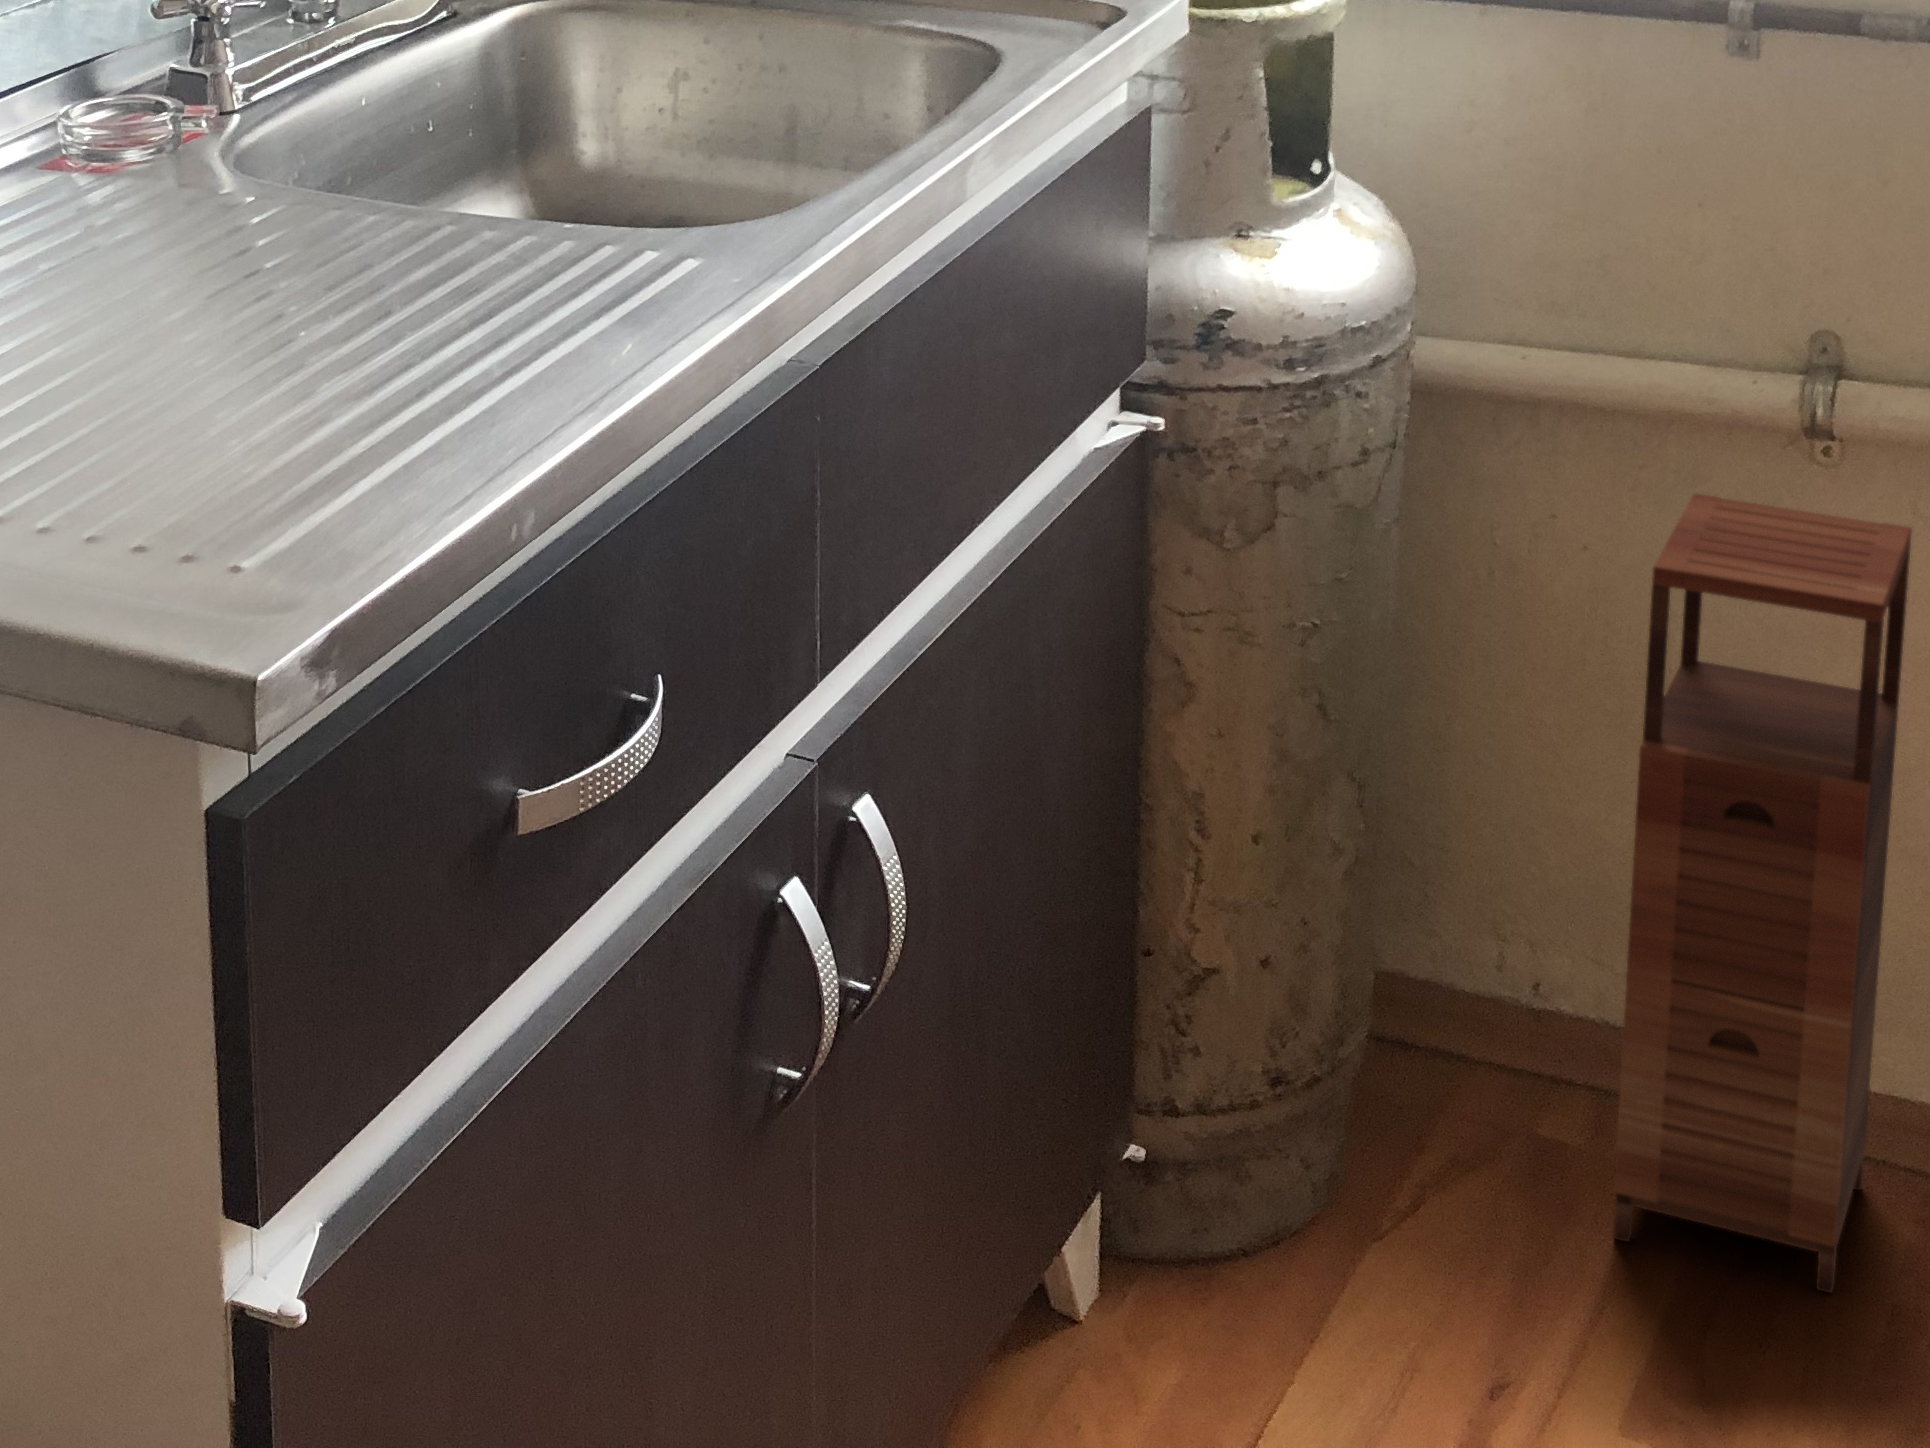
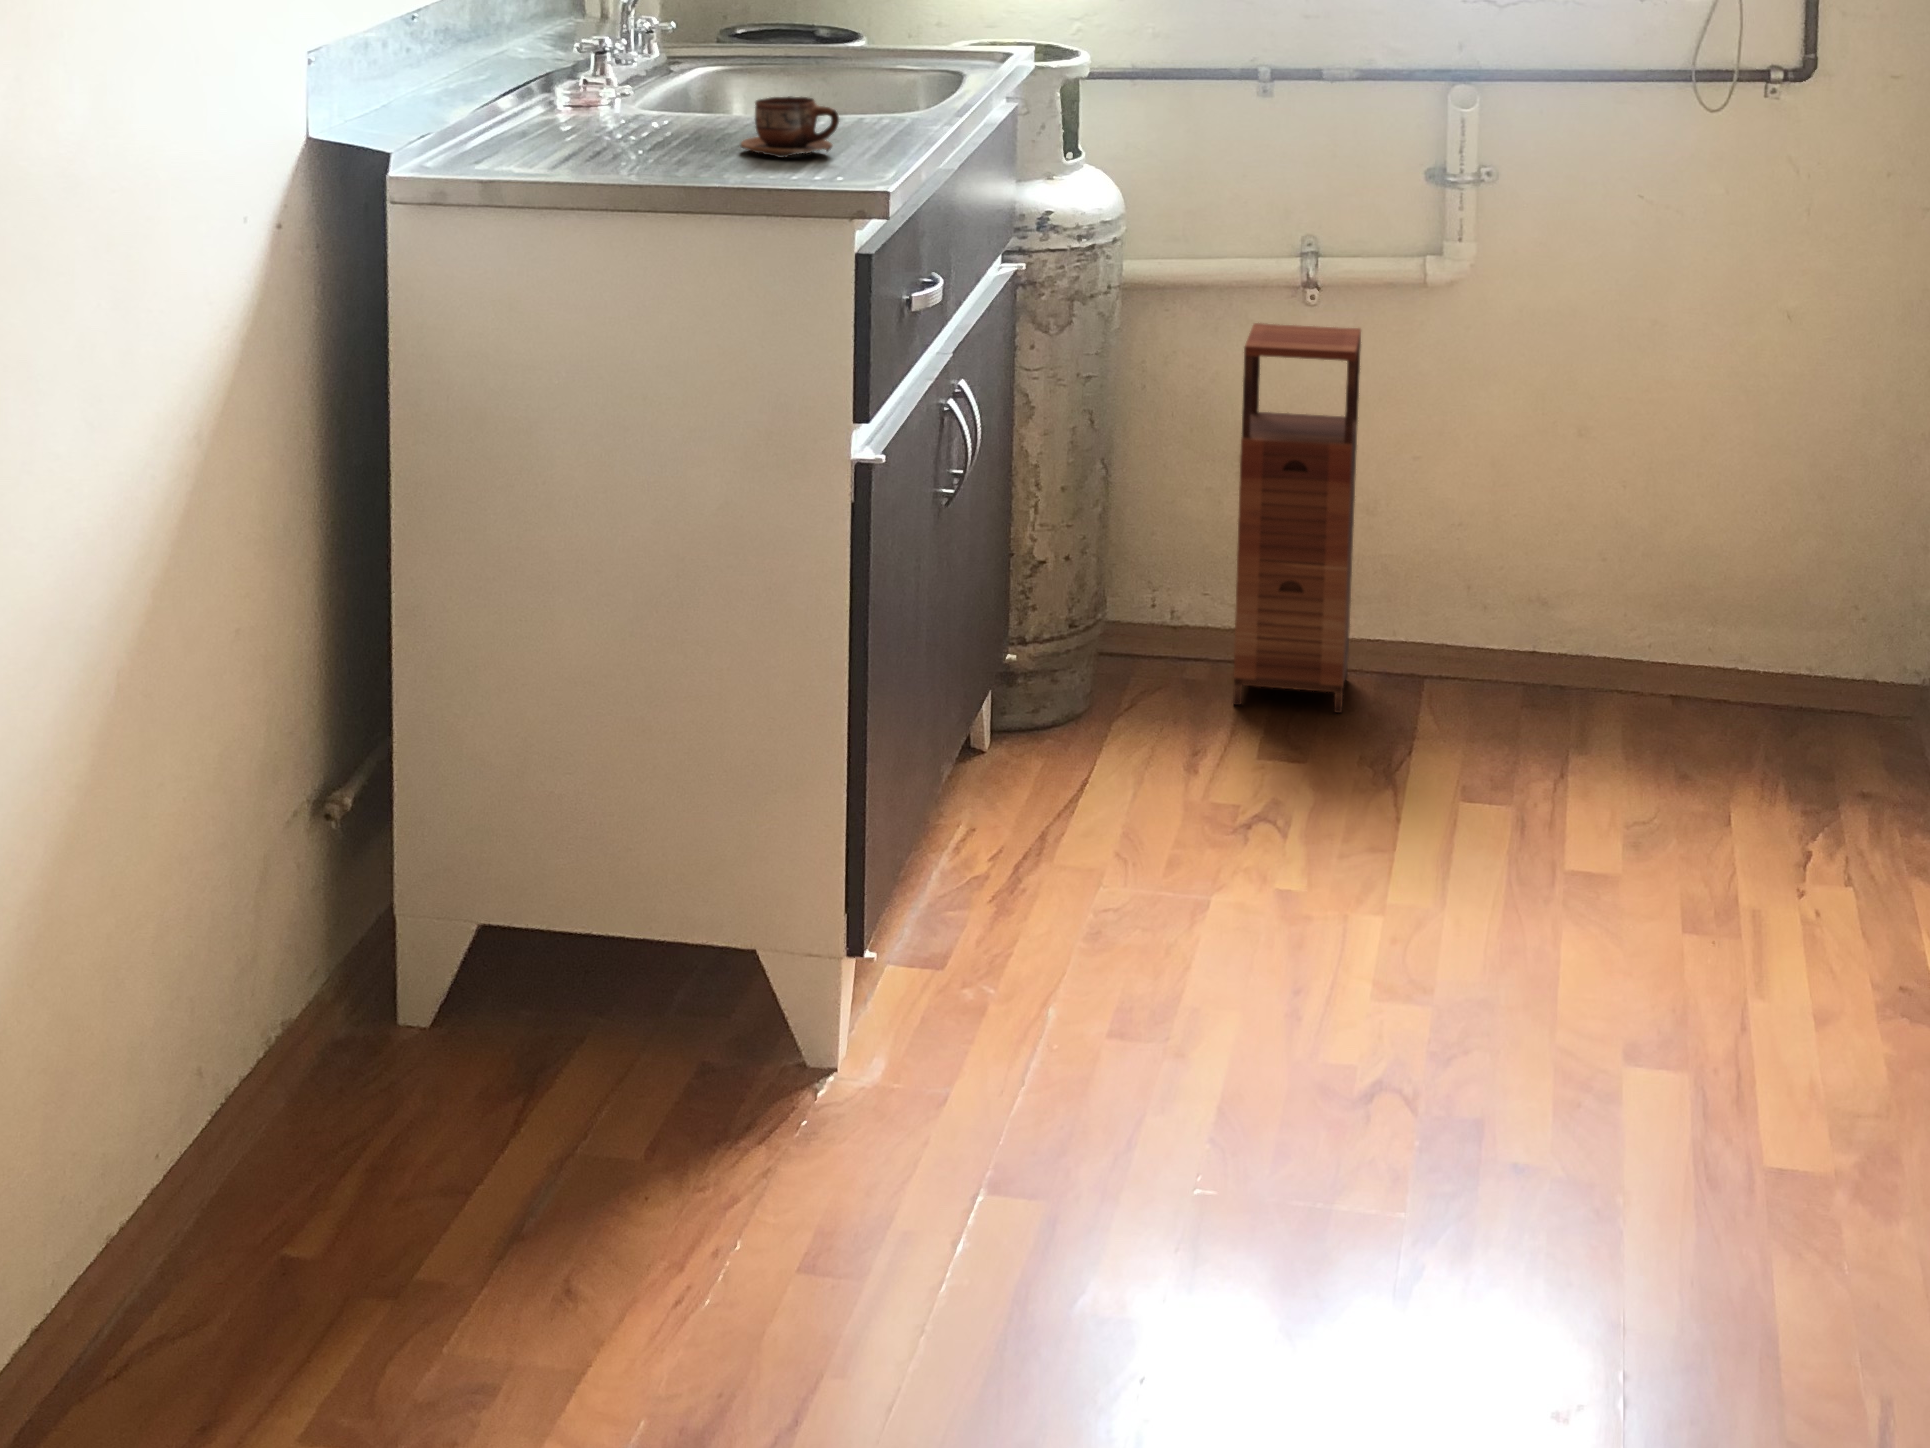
cup: none [236,229,456,393] -> present [741,96,839,158]

